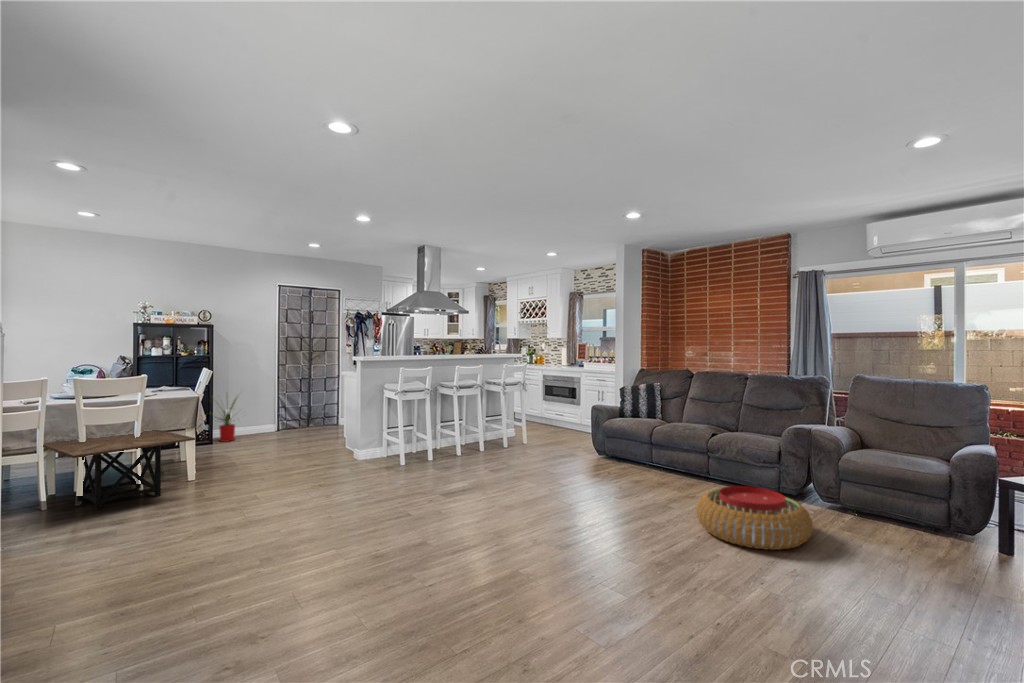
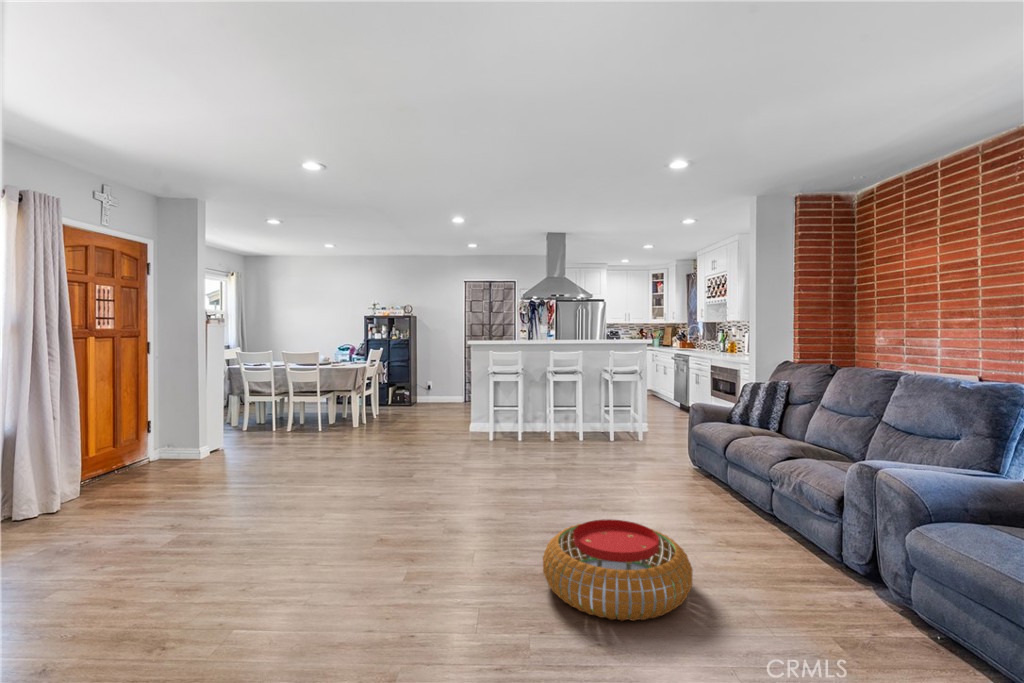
house plant: present [219,397,237,442] -> none [401,367,432,408]
side table: present [43,430,195,510] -> none [241,391,323,439]

